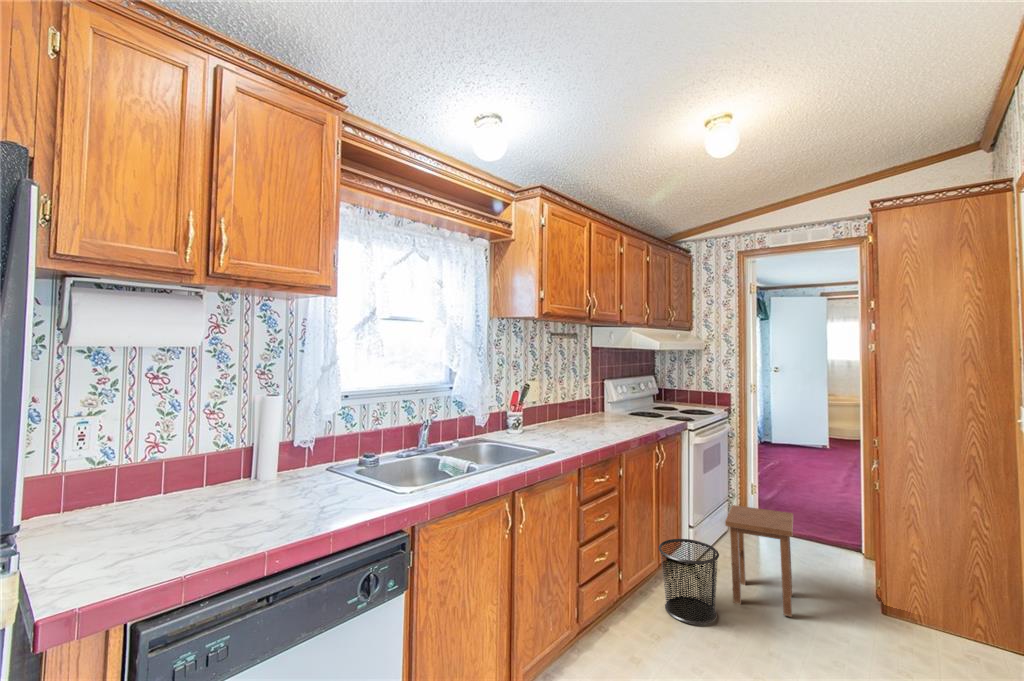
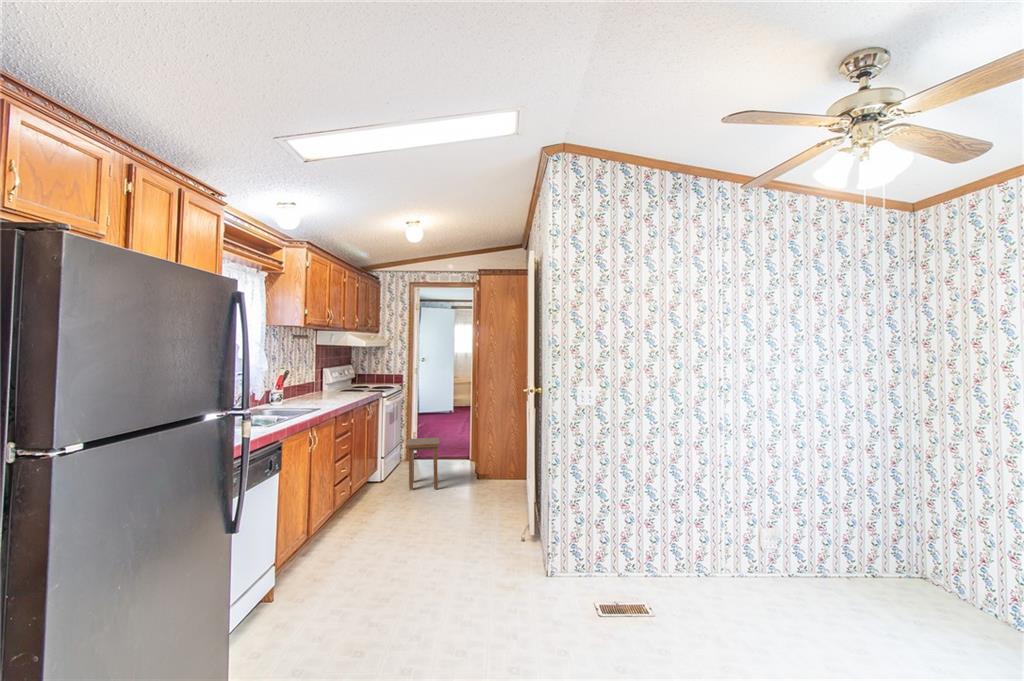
waste bin: present [659,539,719,624] -> none [371,459,404,502]

